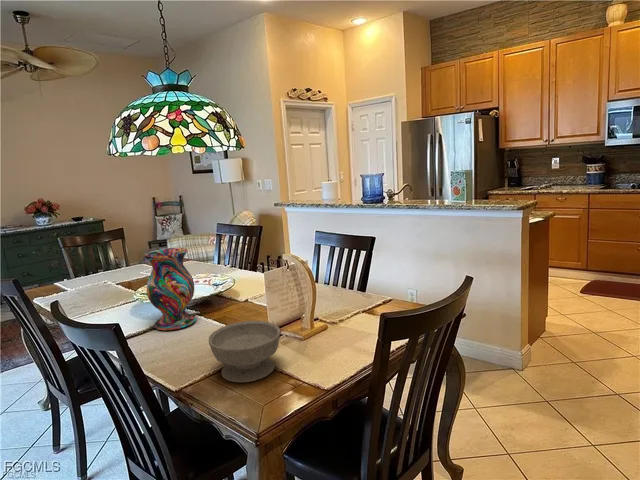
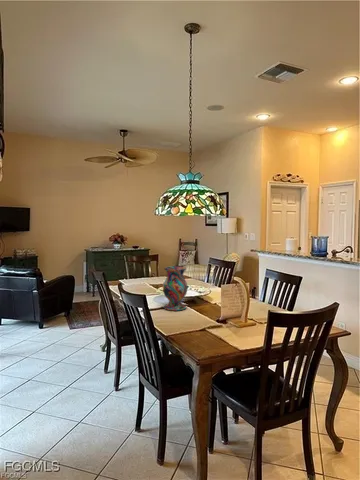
bowl: present [208,321,280,382] -> none [187,309,225,339]

